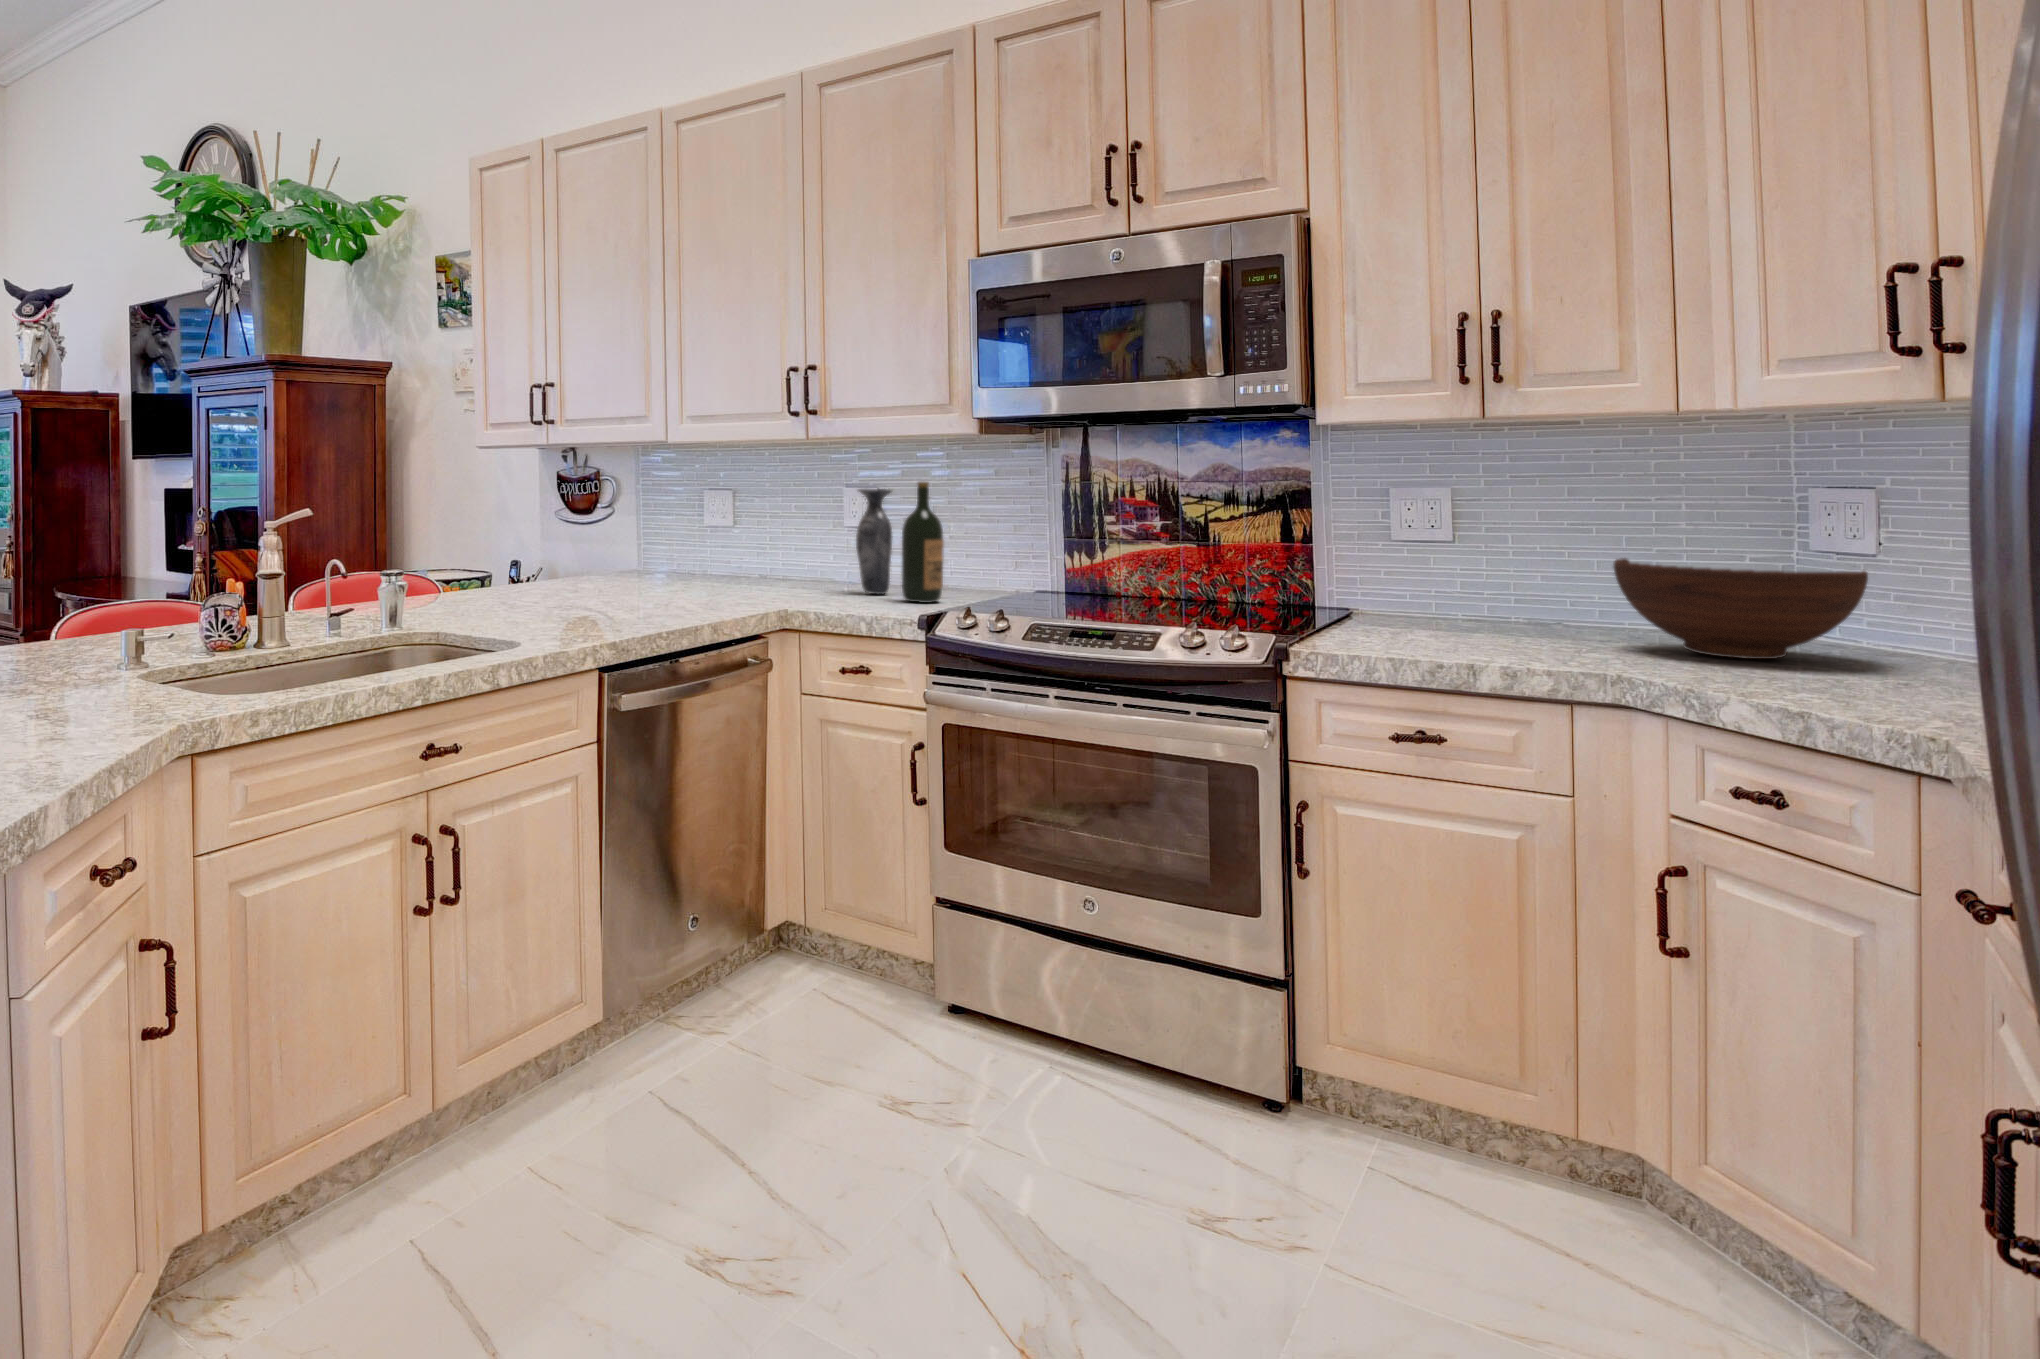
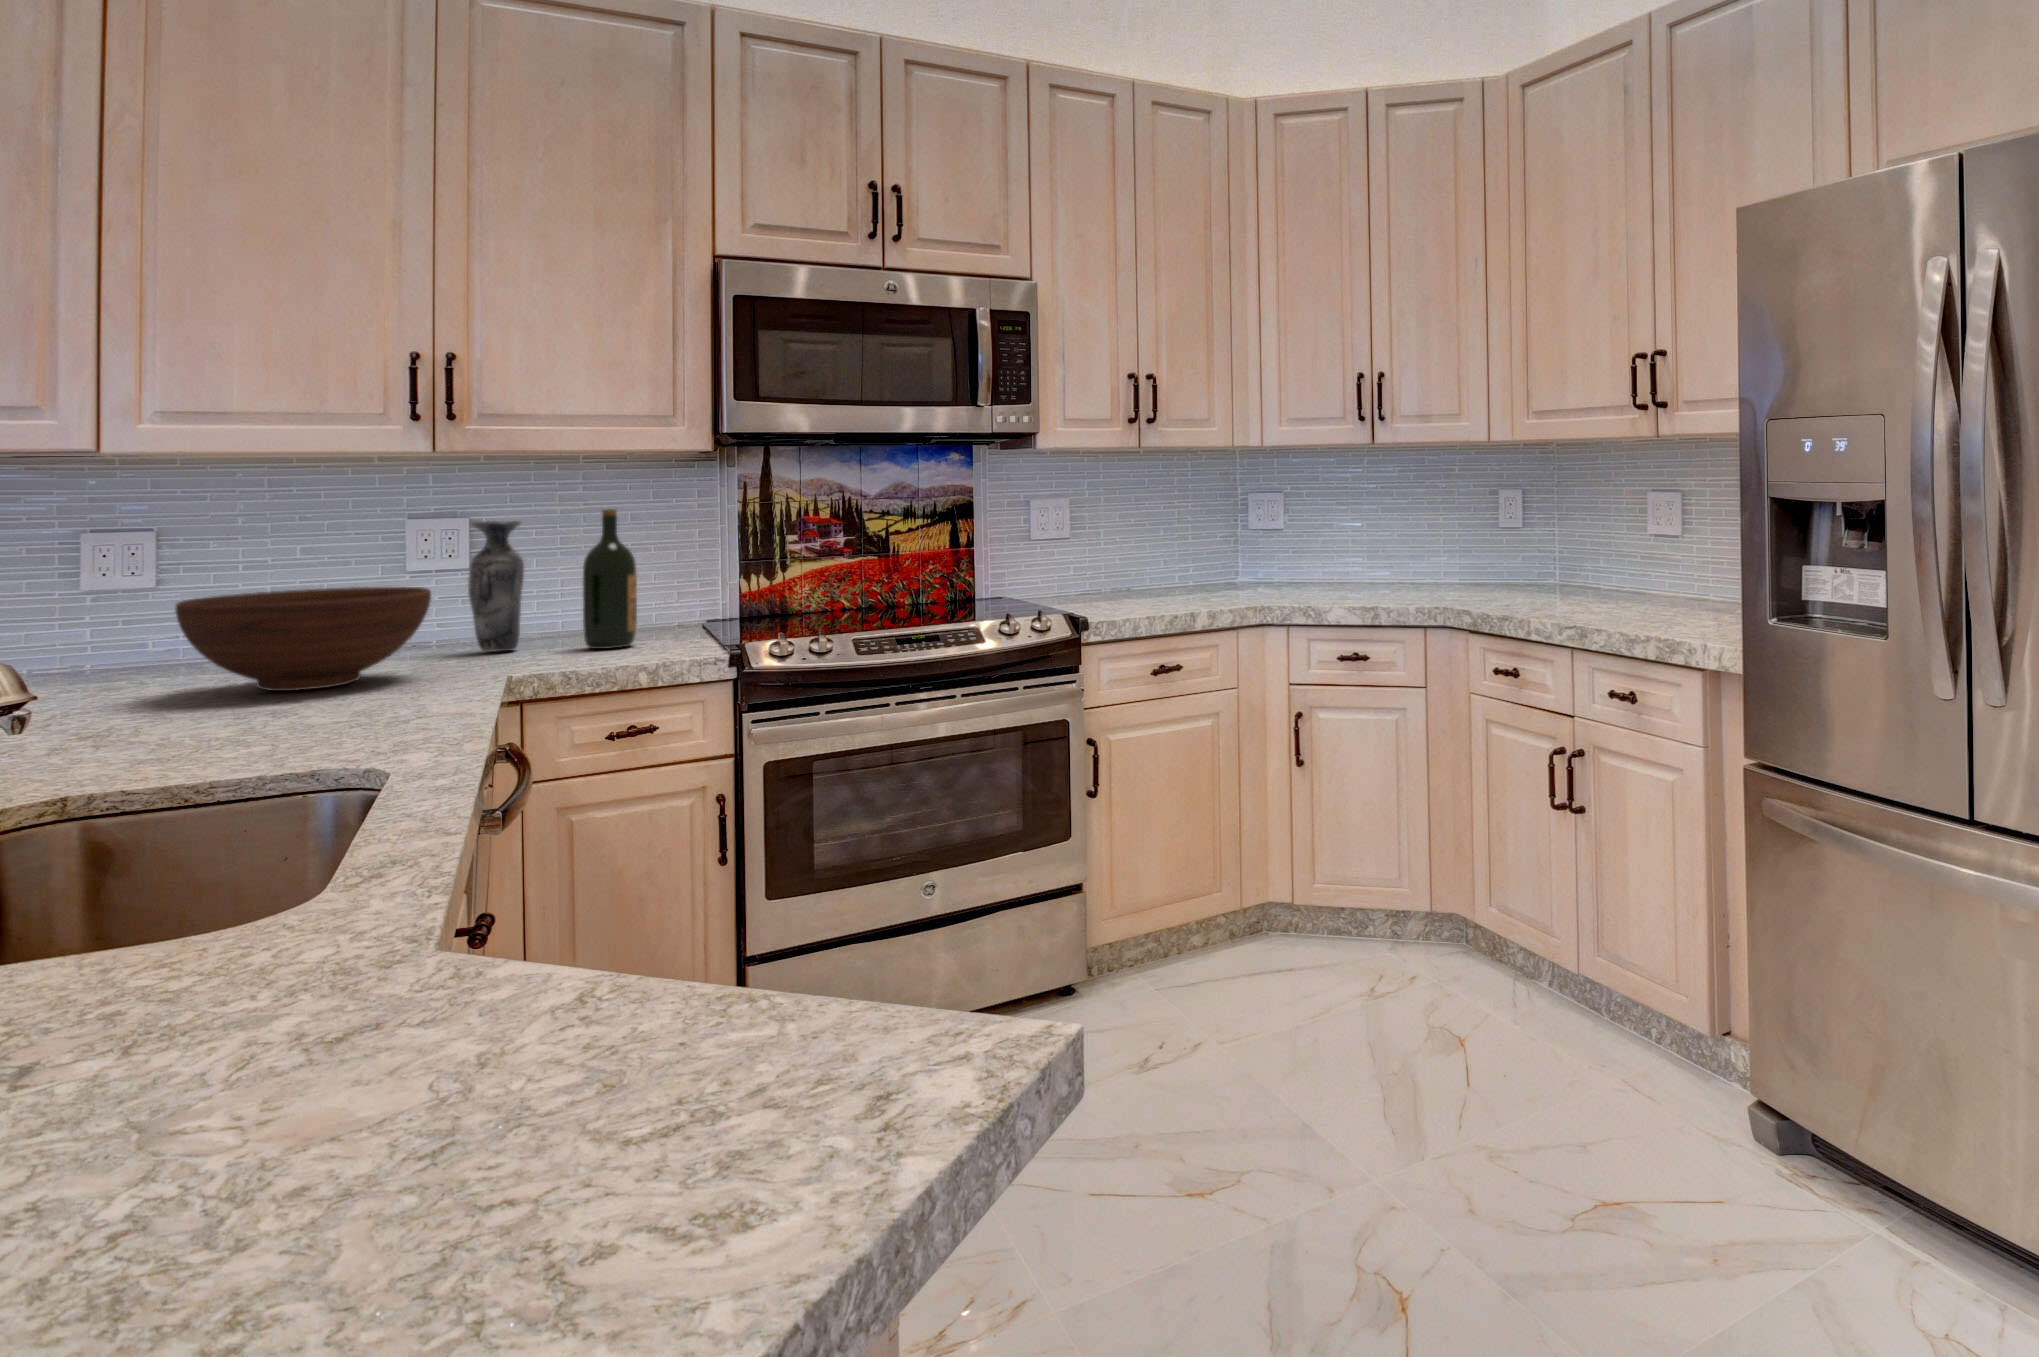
fruit bowl: present [1613,558,1868,659] -> present [176,587,431,691]

